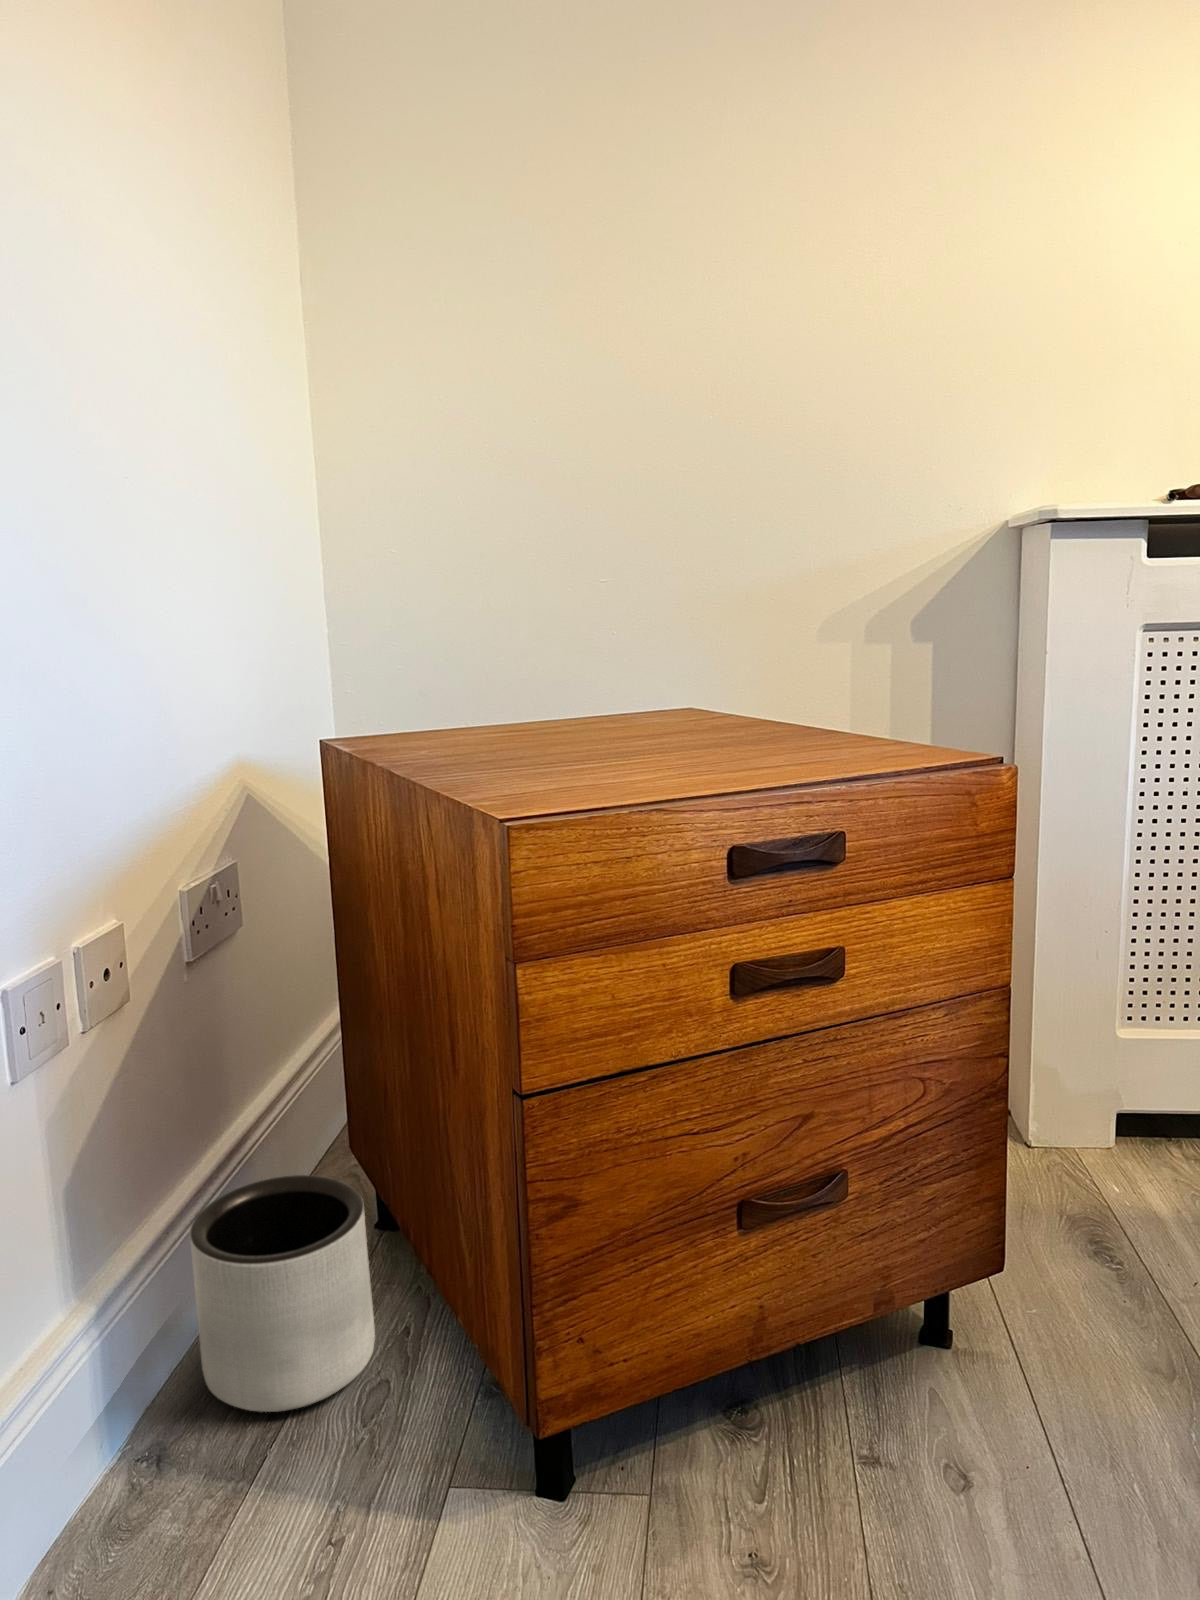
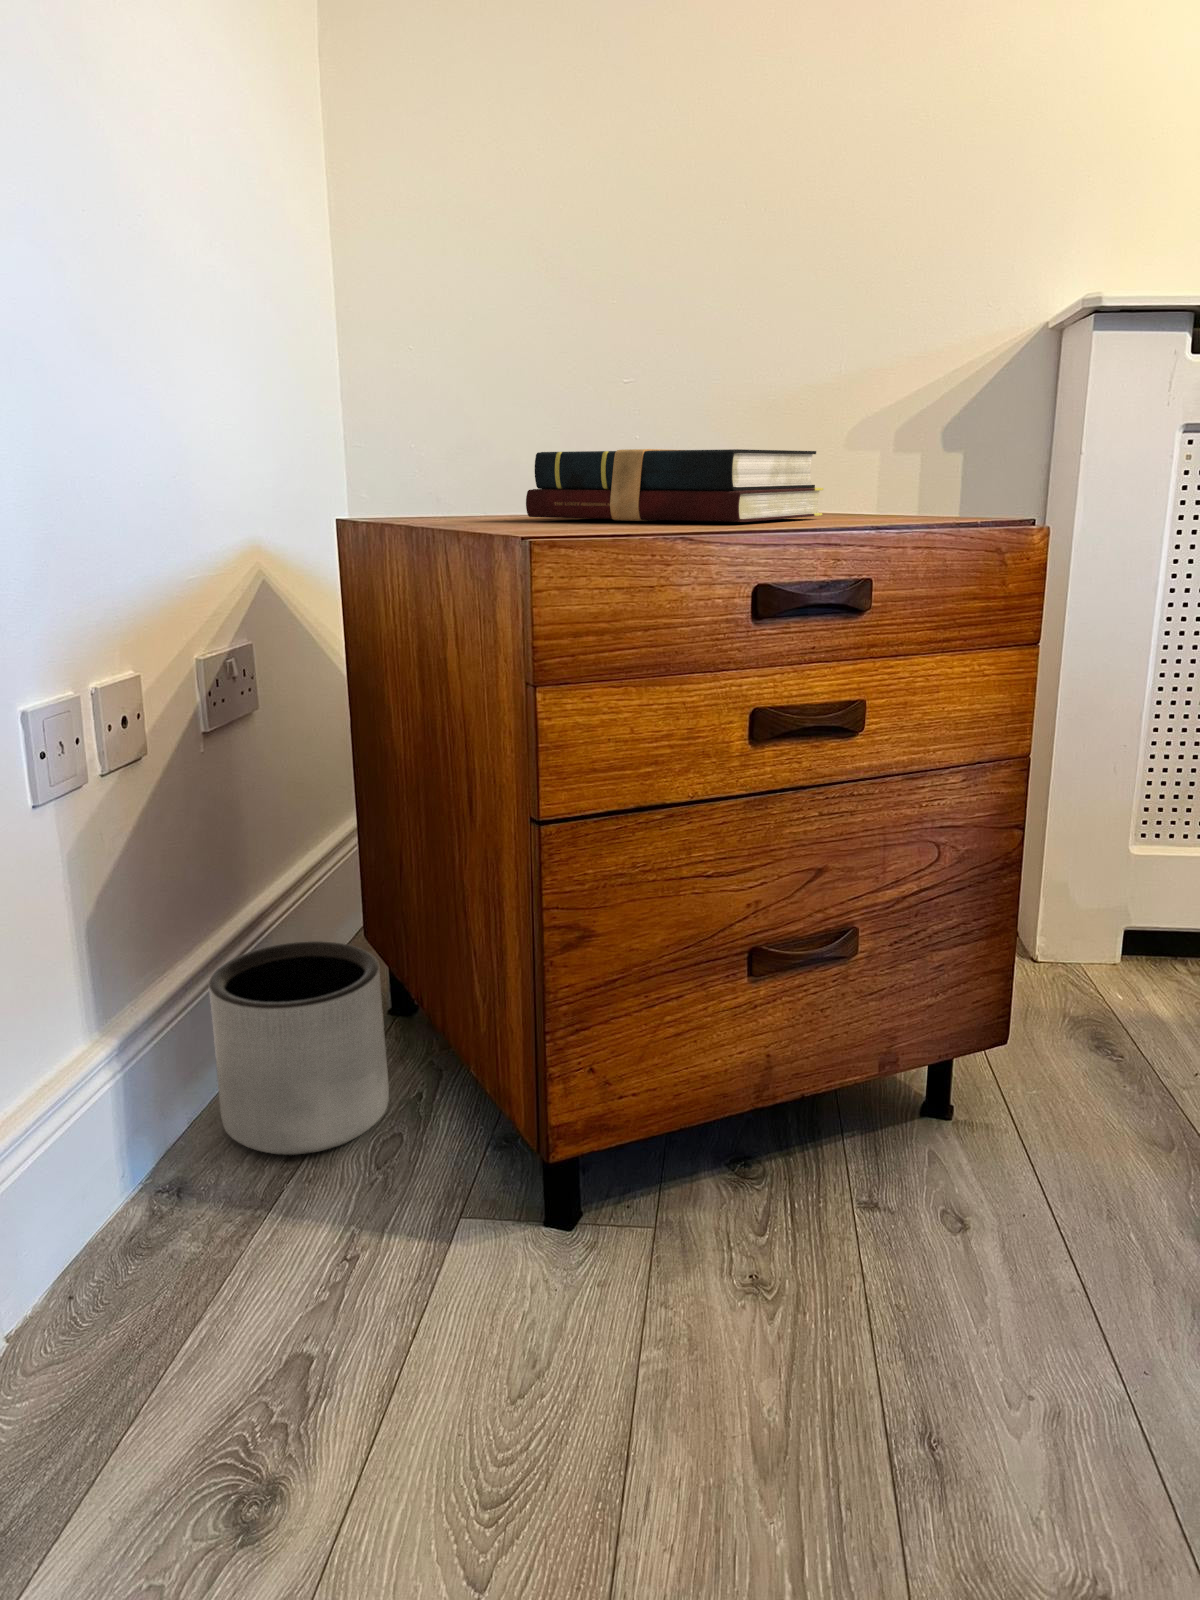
hardback book: none [504,675,796,768] -> present [526,449,824,522]

